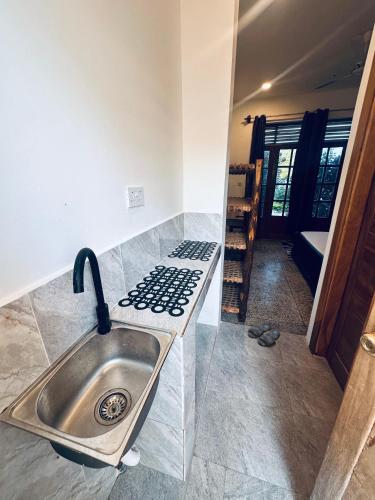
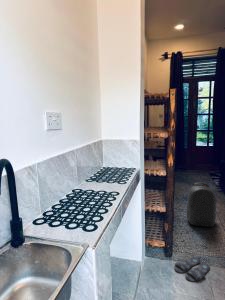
backpack: none [260,254,289,295] -> present [187,182,216,227]

